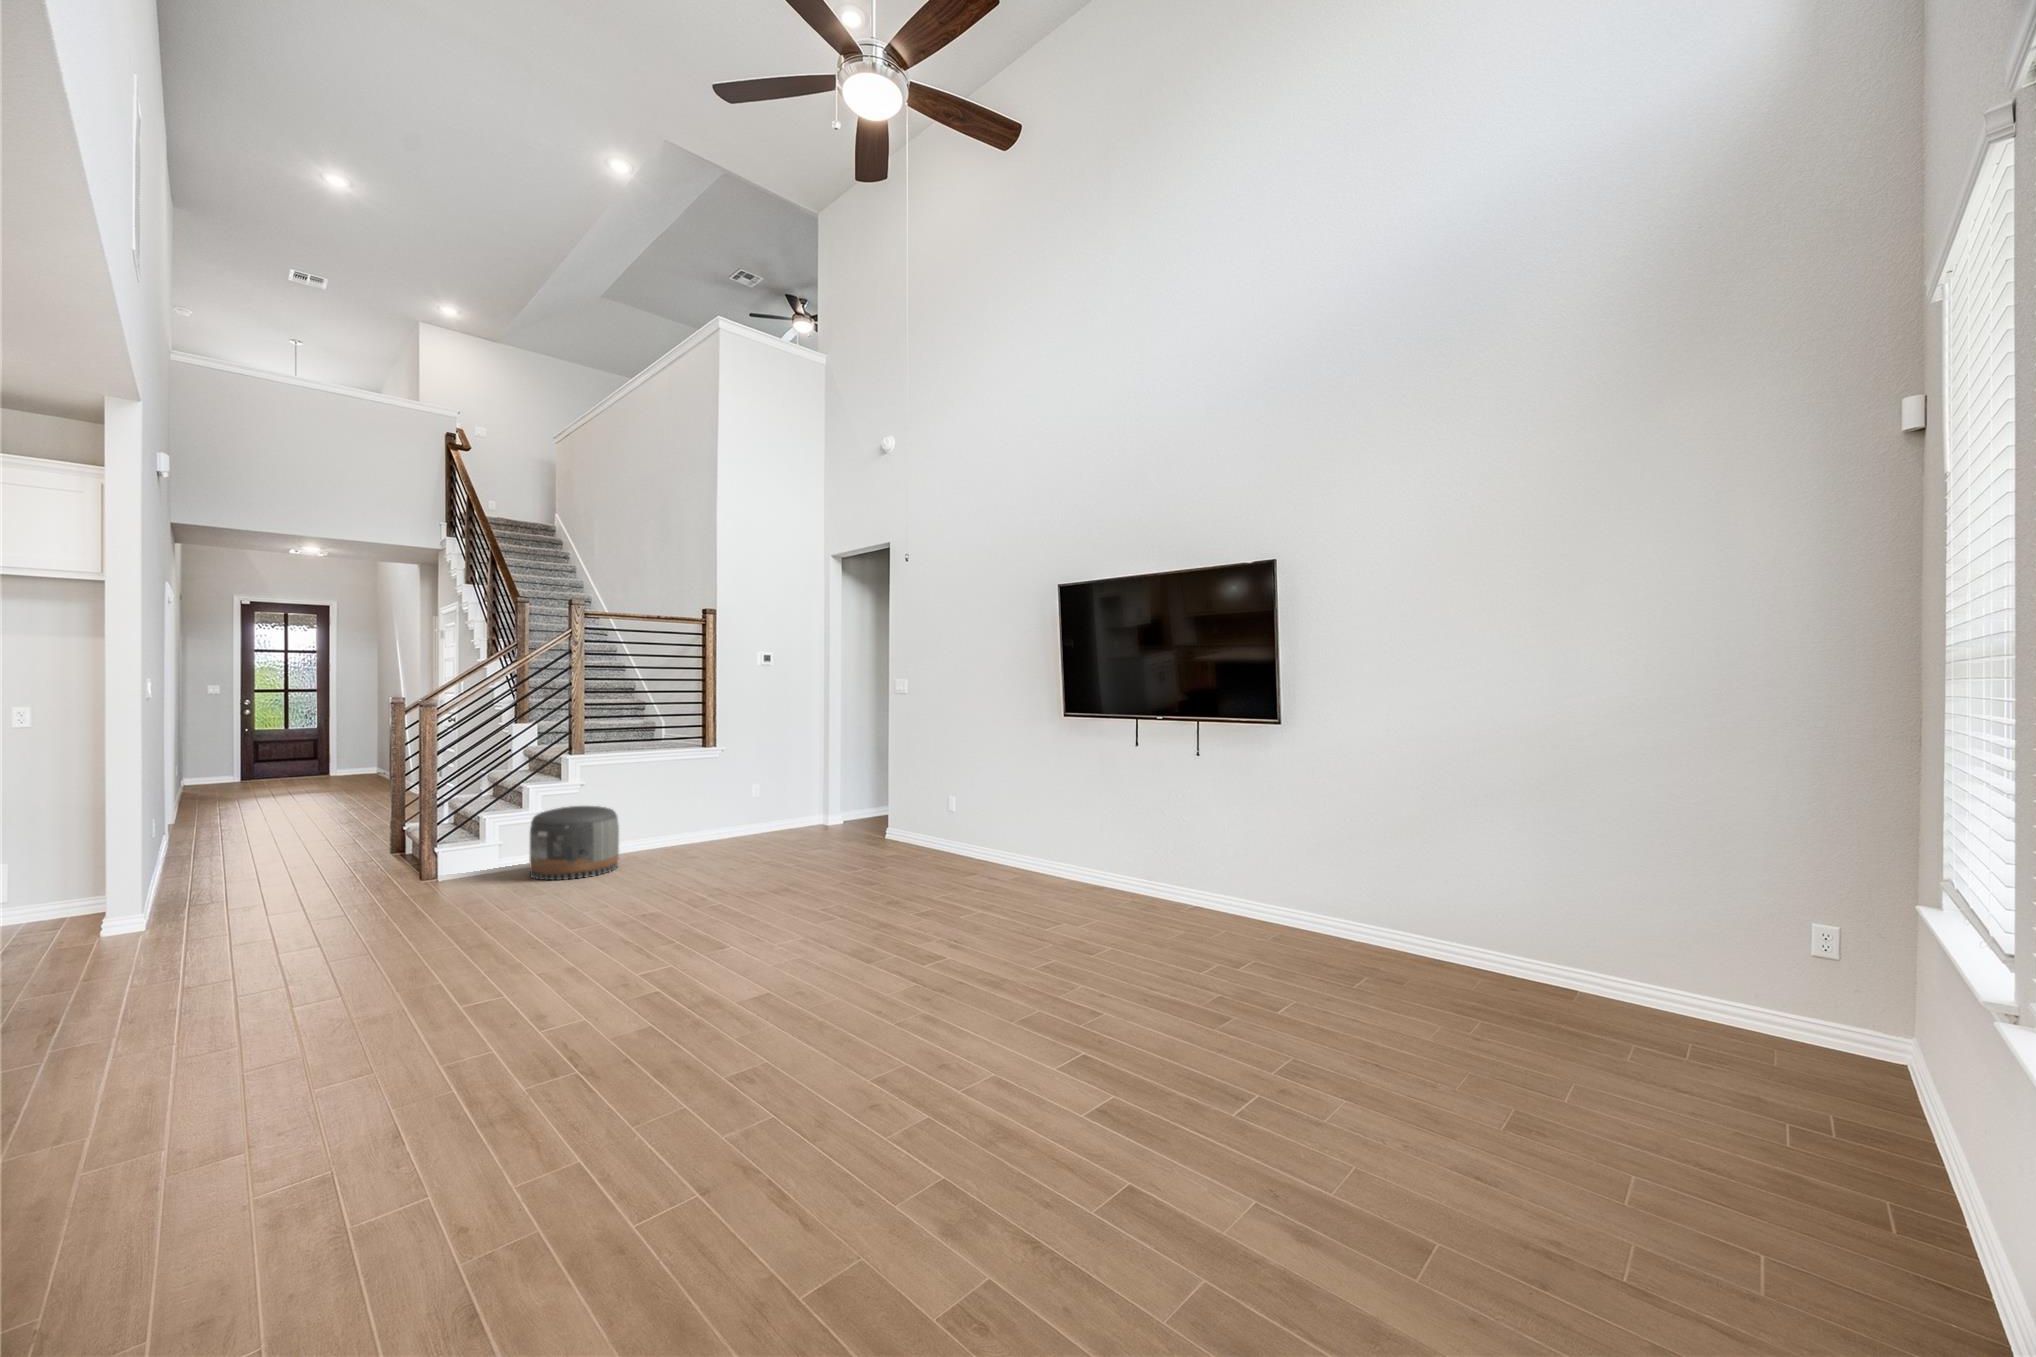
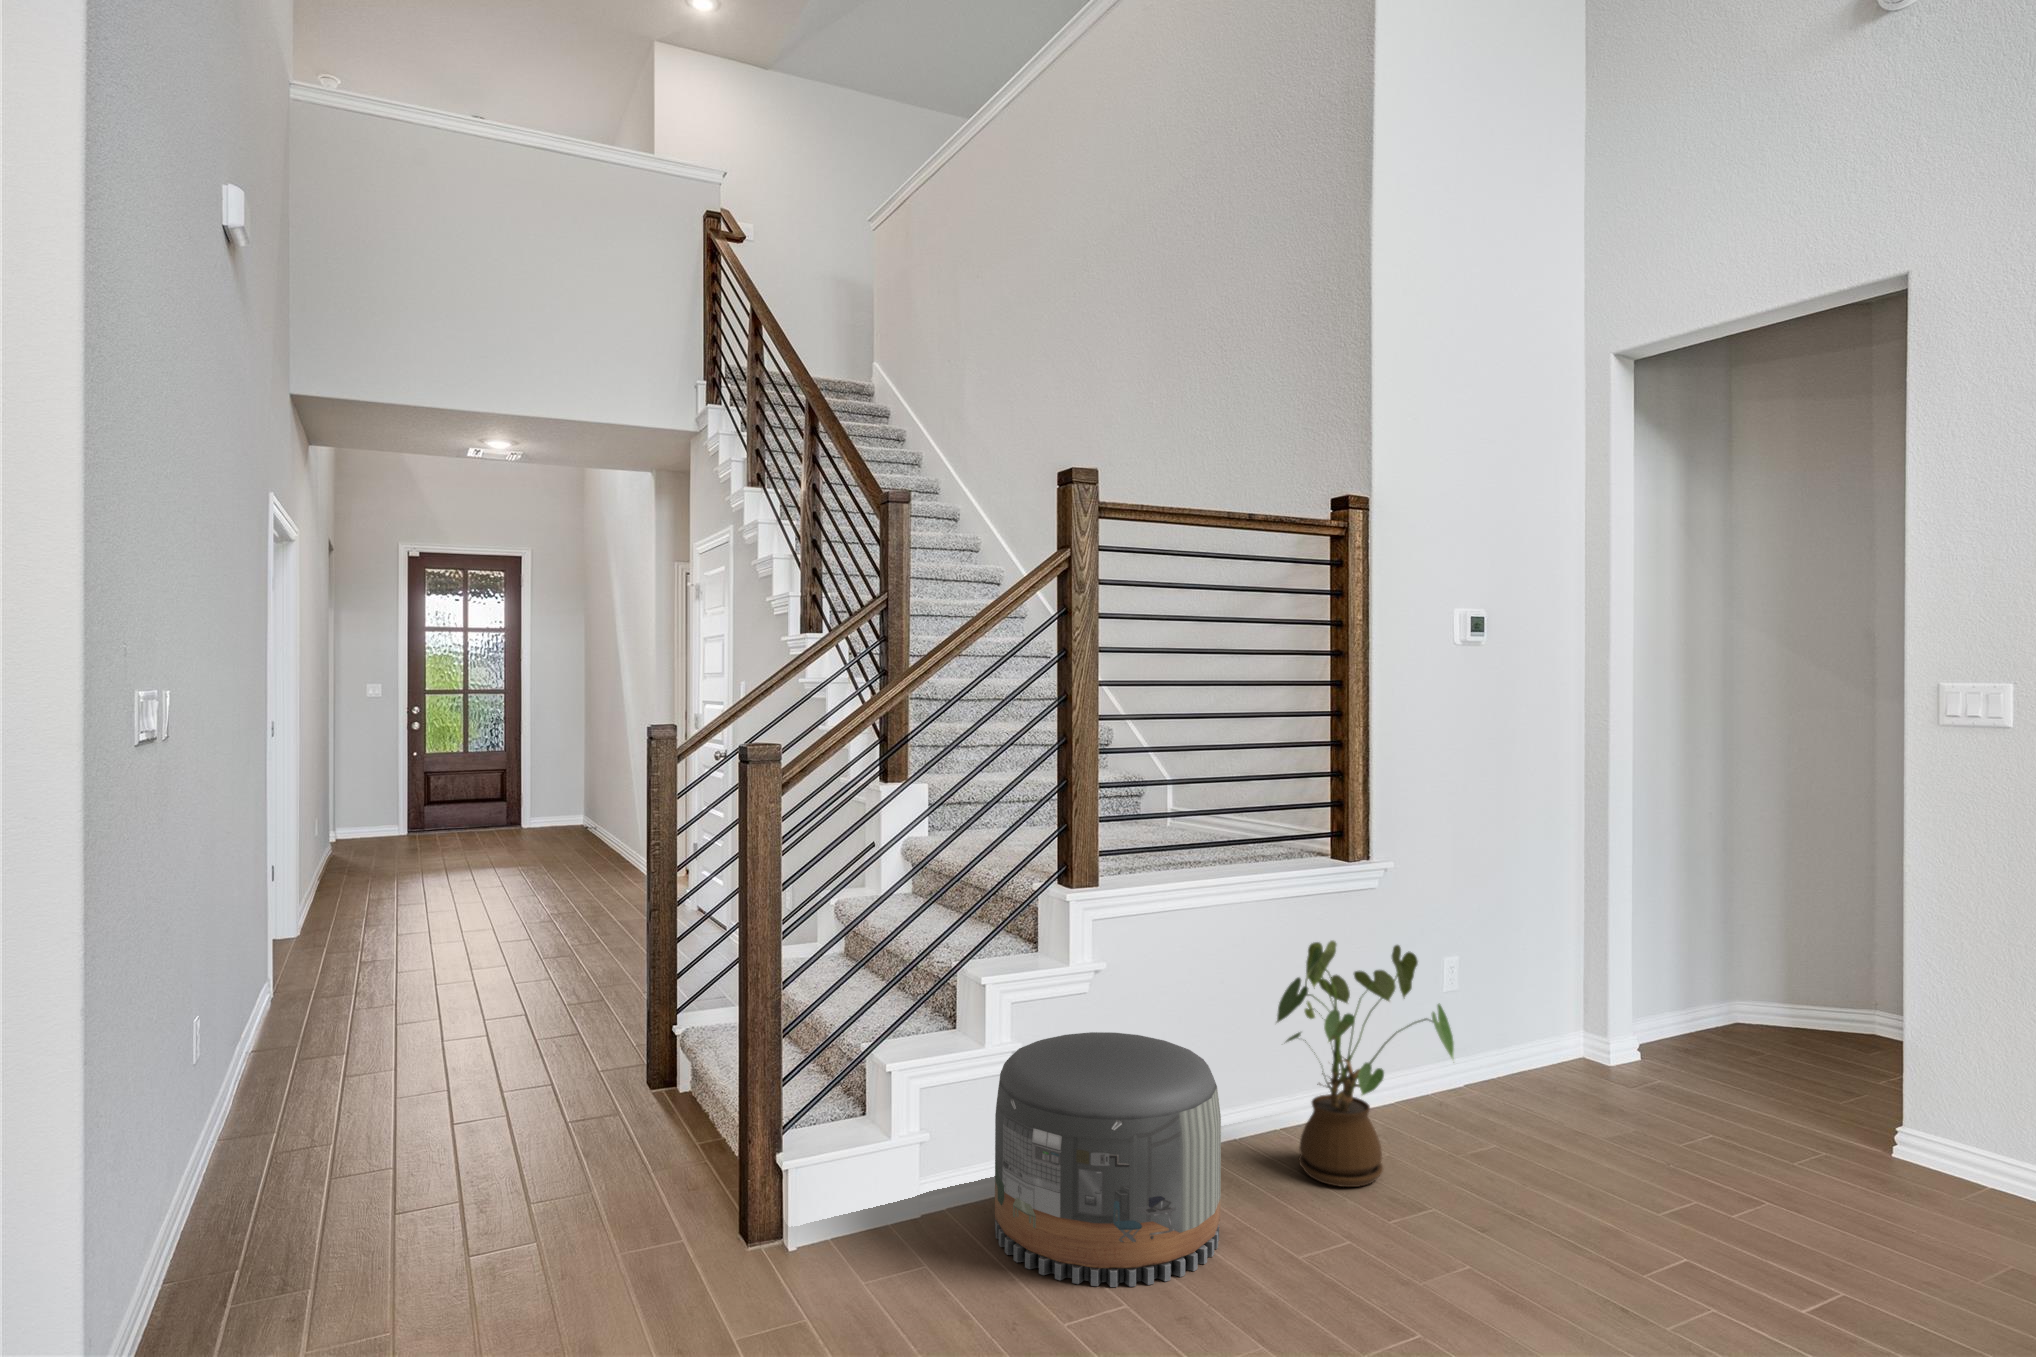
house plant: none [652,774,716,857] -> present [1277,941,1454,1187]

